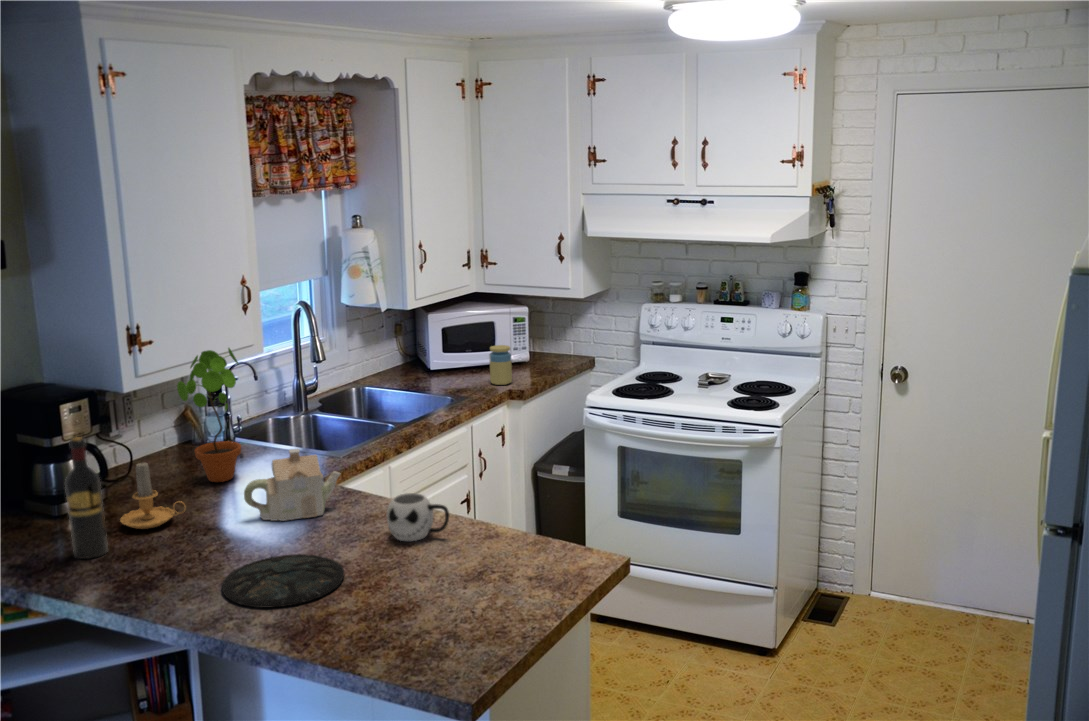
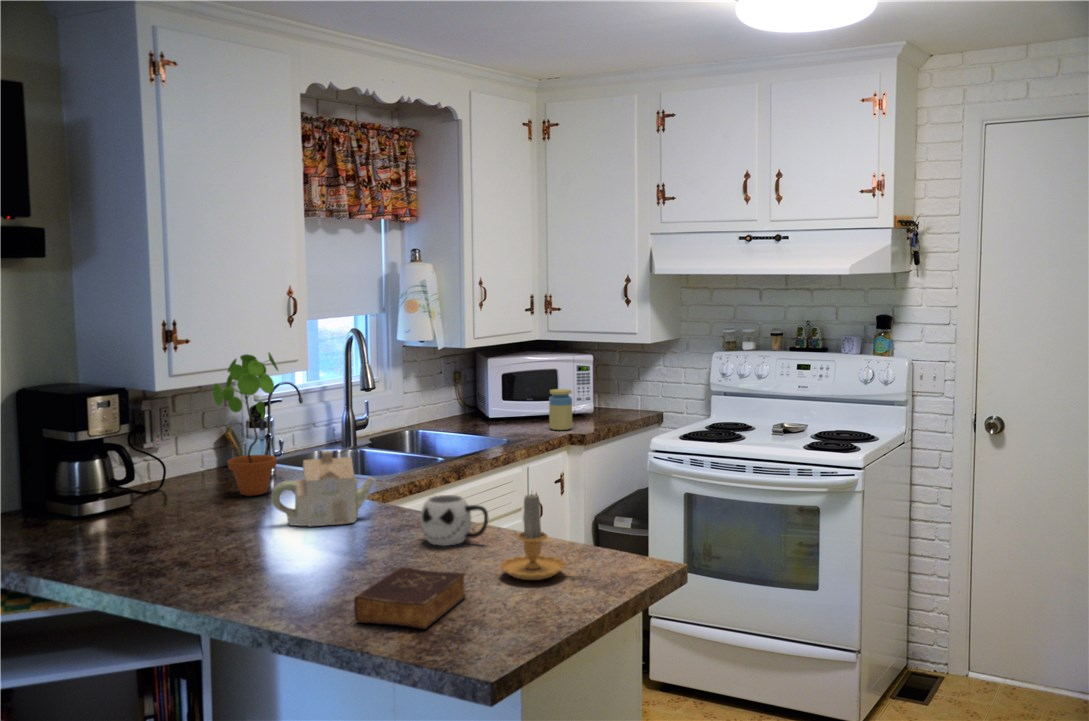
wine bottle: present [65,437,108,559] -> none [81,419,122,551]
candle: present [120,462,186,529] -> present [500,494,581,580]
plate: present [222,554,344,608] -> none [233,551,368,595]
book: none [341,579,437,645] -> present [354,567,466,629]

